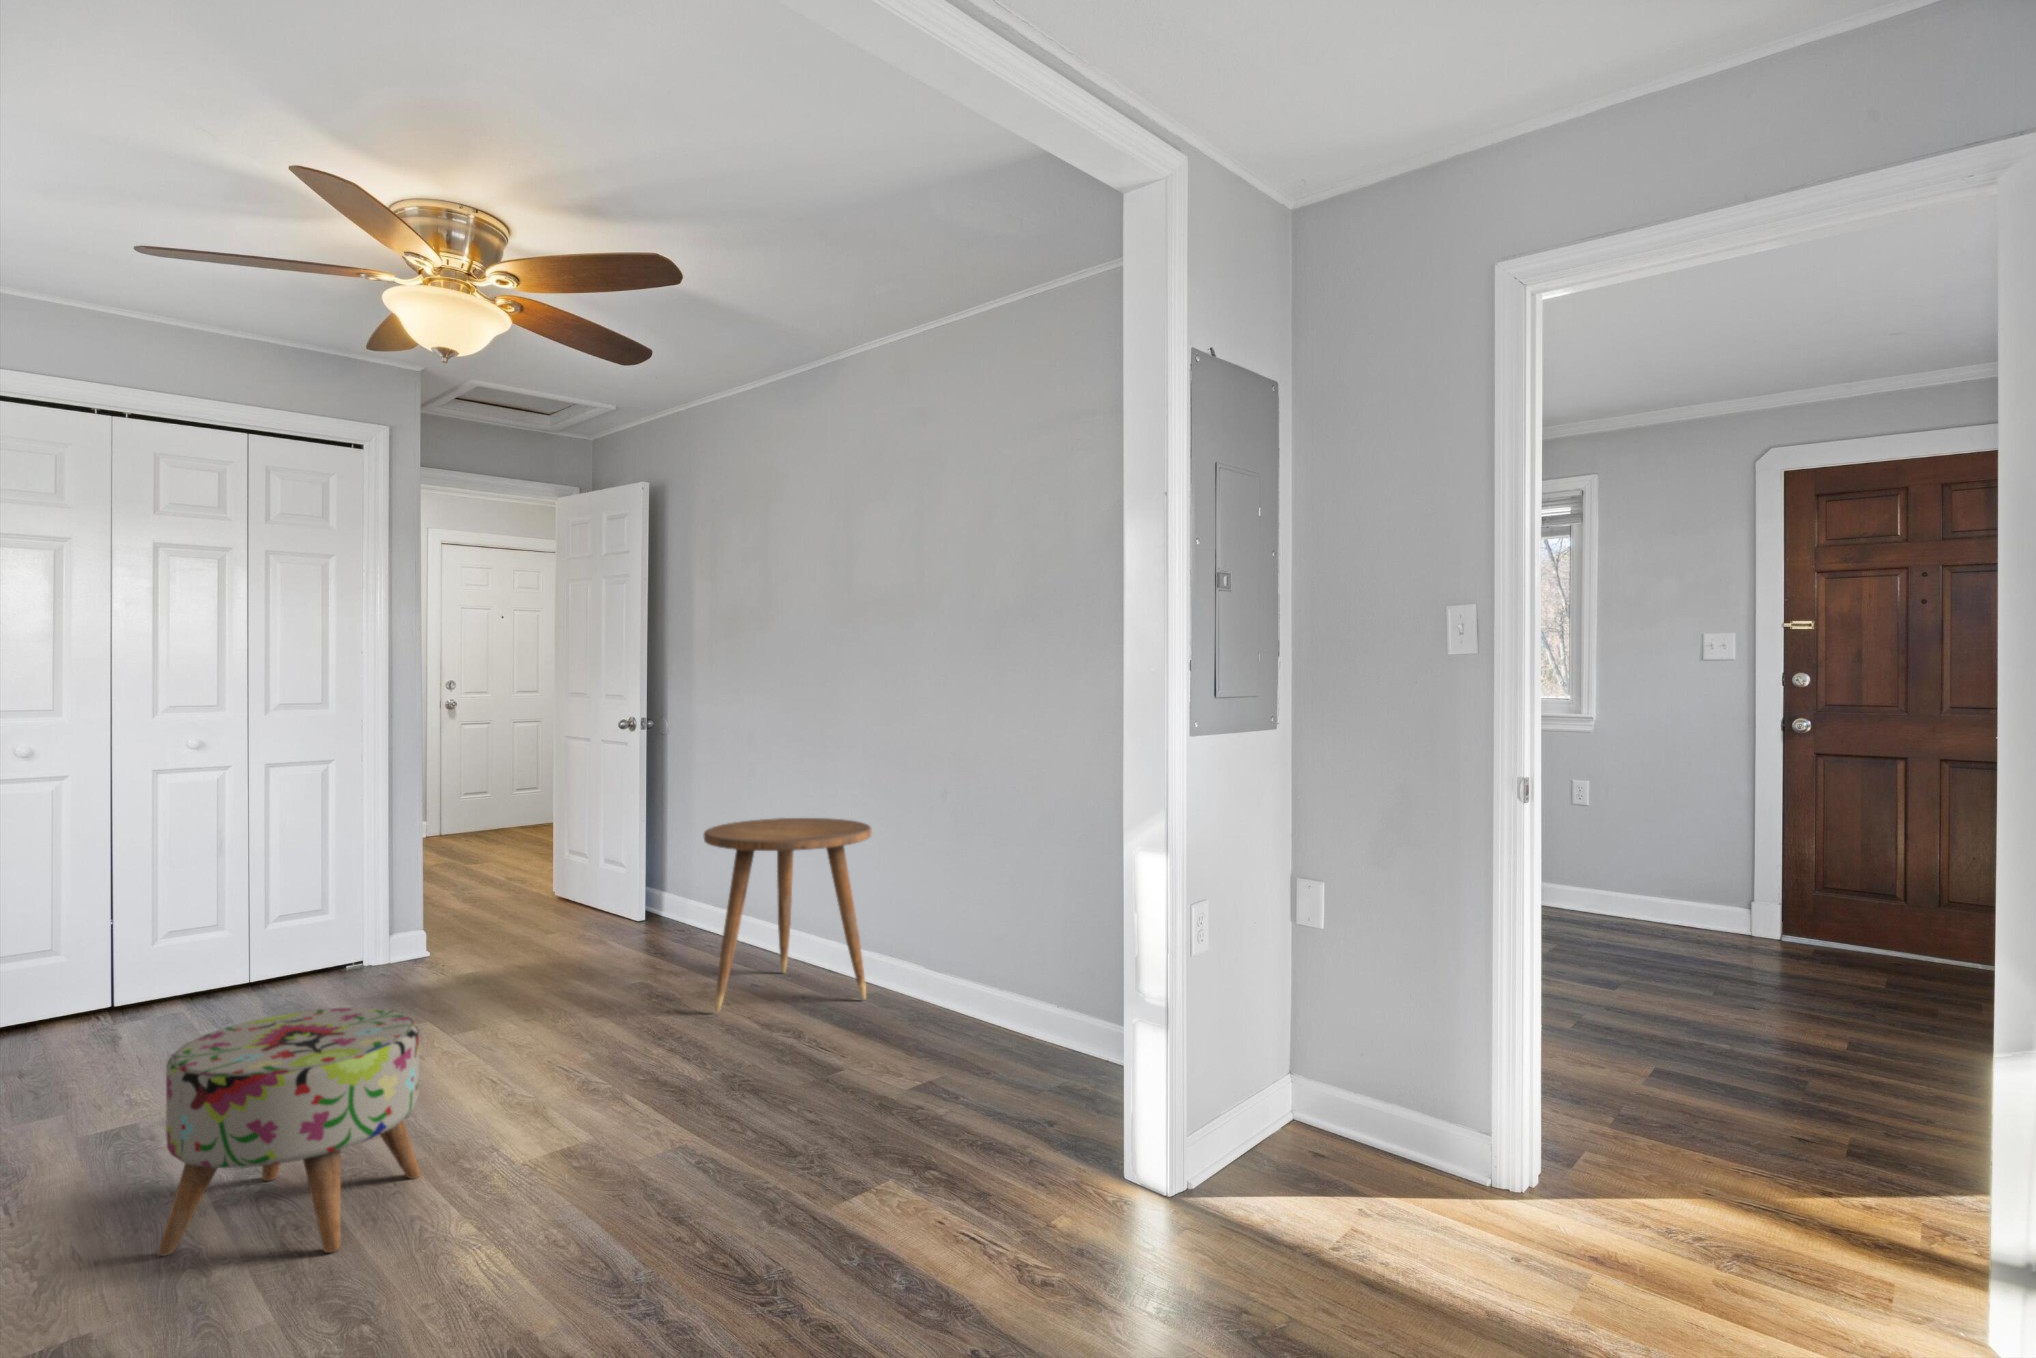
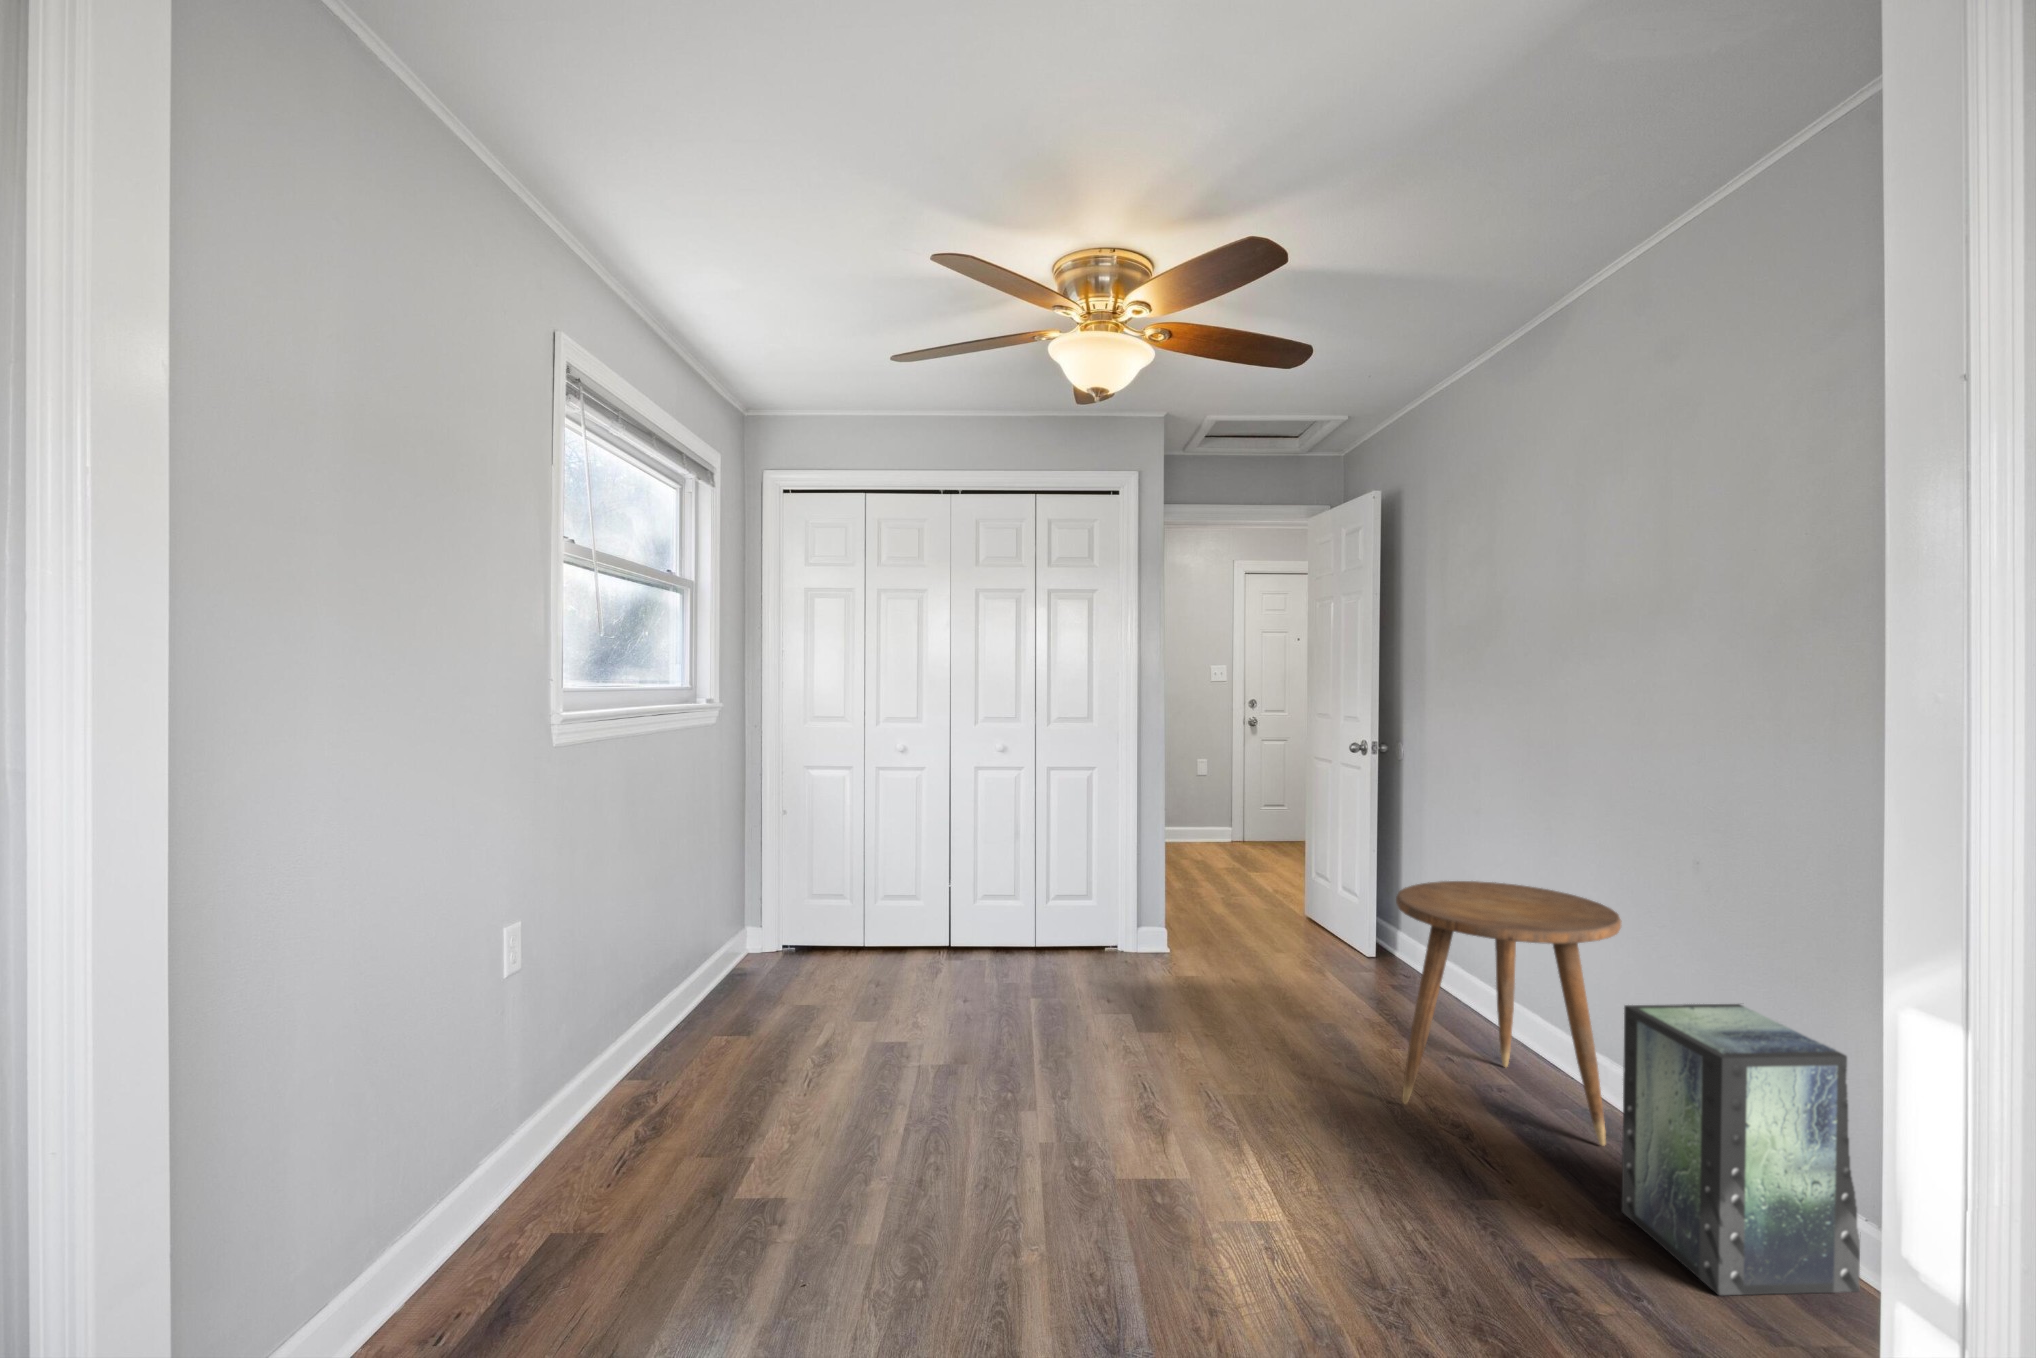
storage box: none [886,865,1018,1052] -> present [1622,1004,1860,1295]
ottoman: present [158,1007,421,1256] -> none [828,1029,1039,1295]

